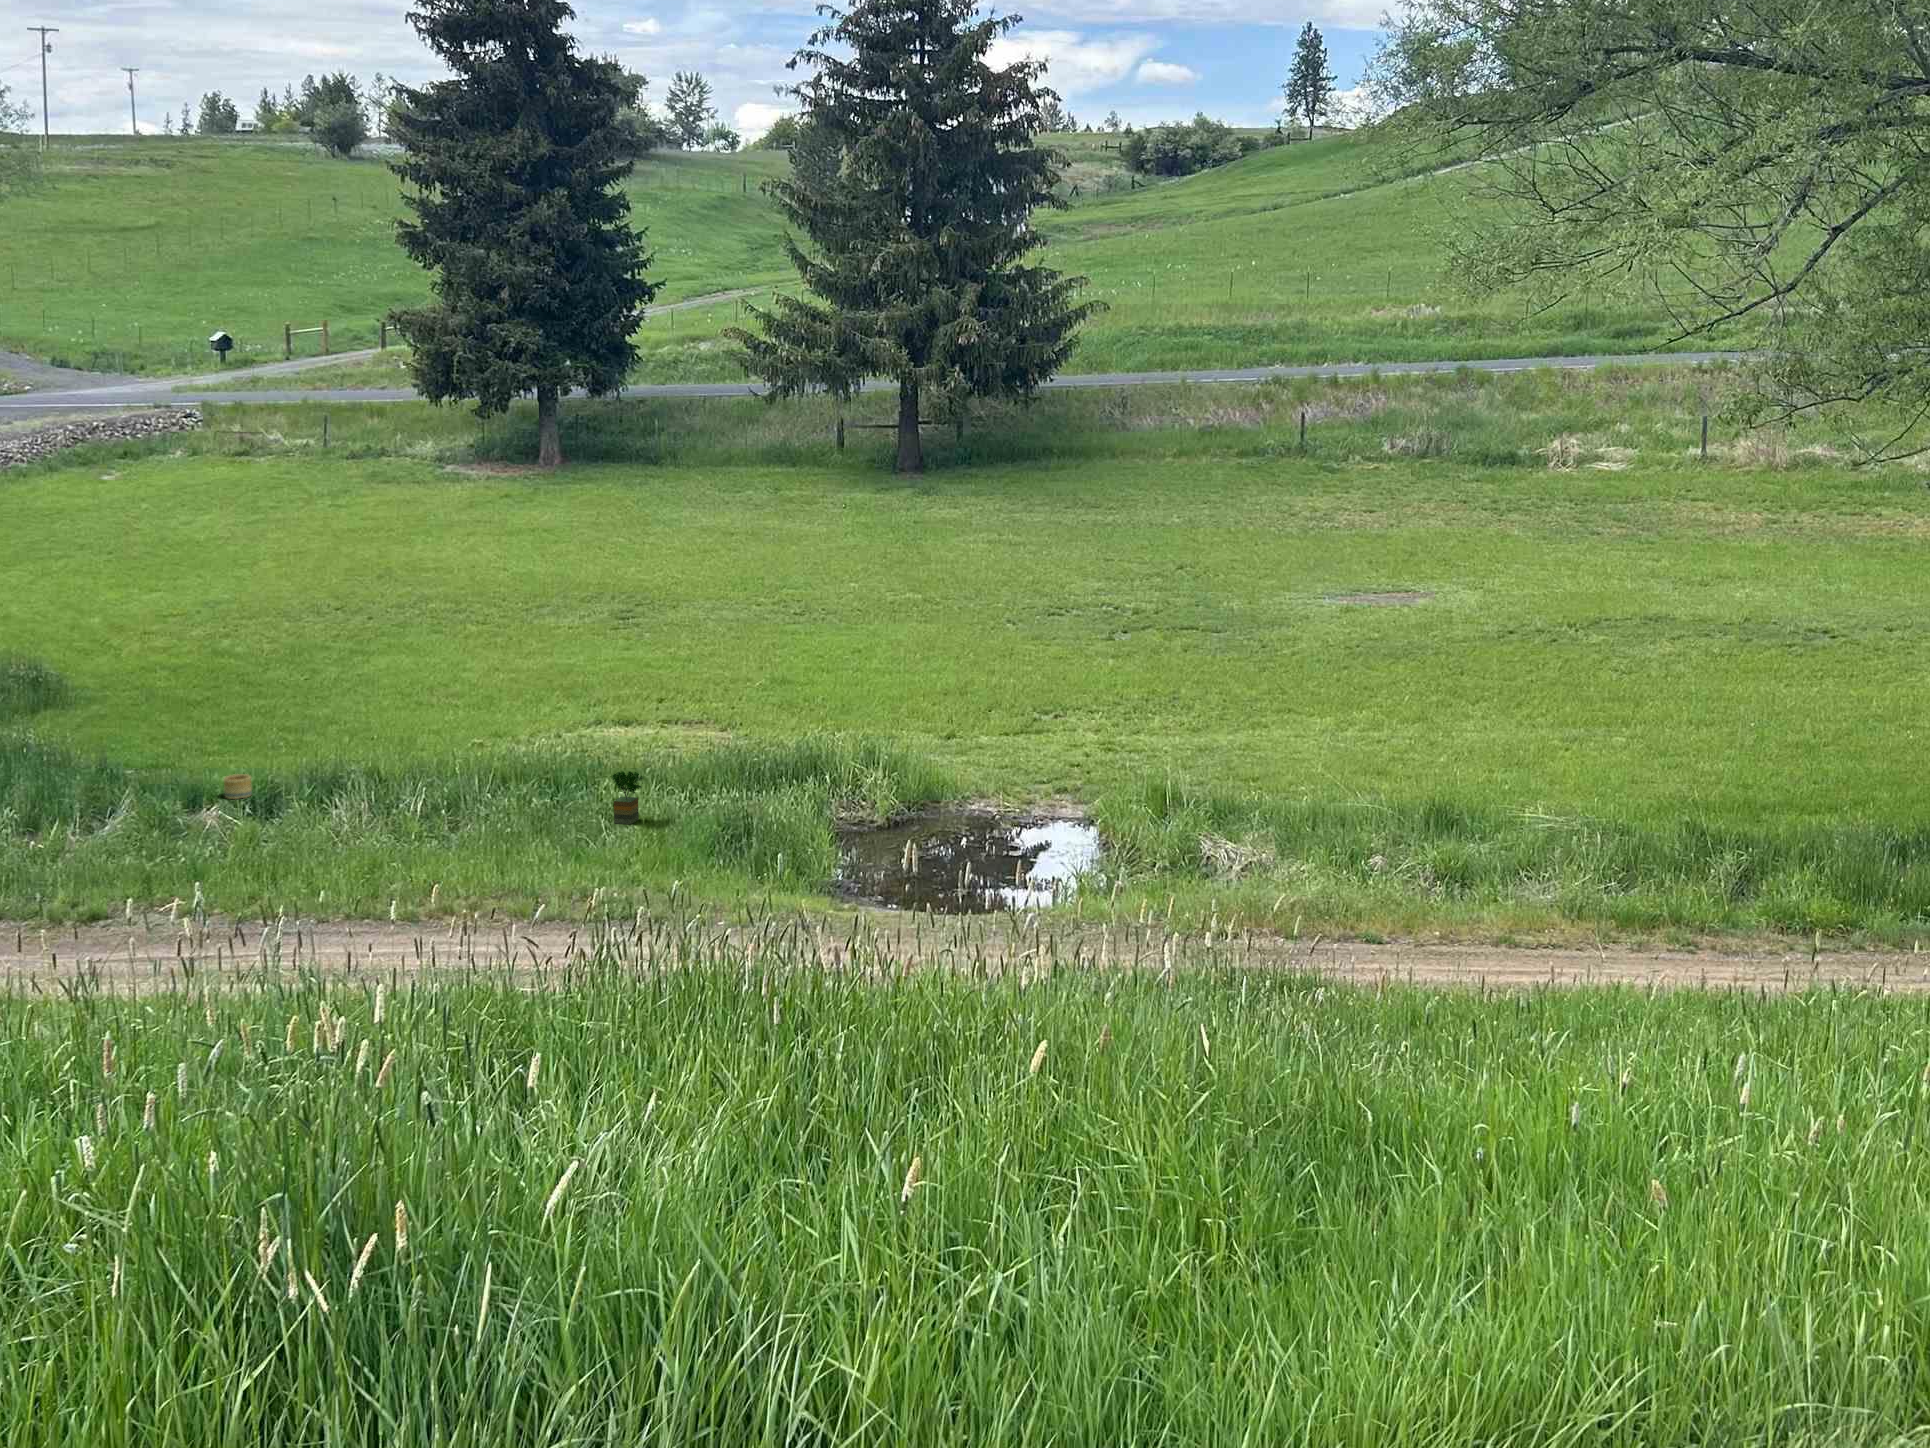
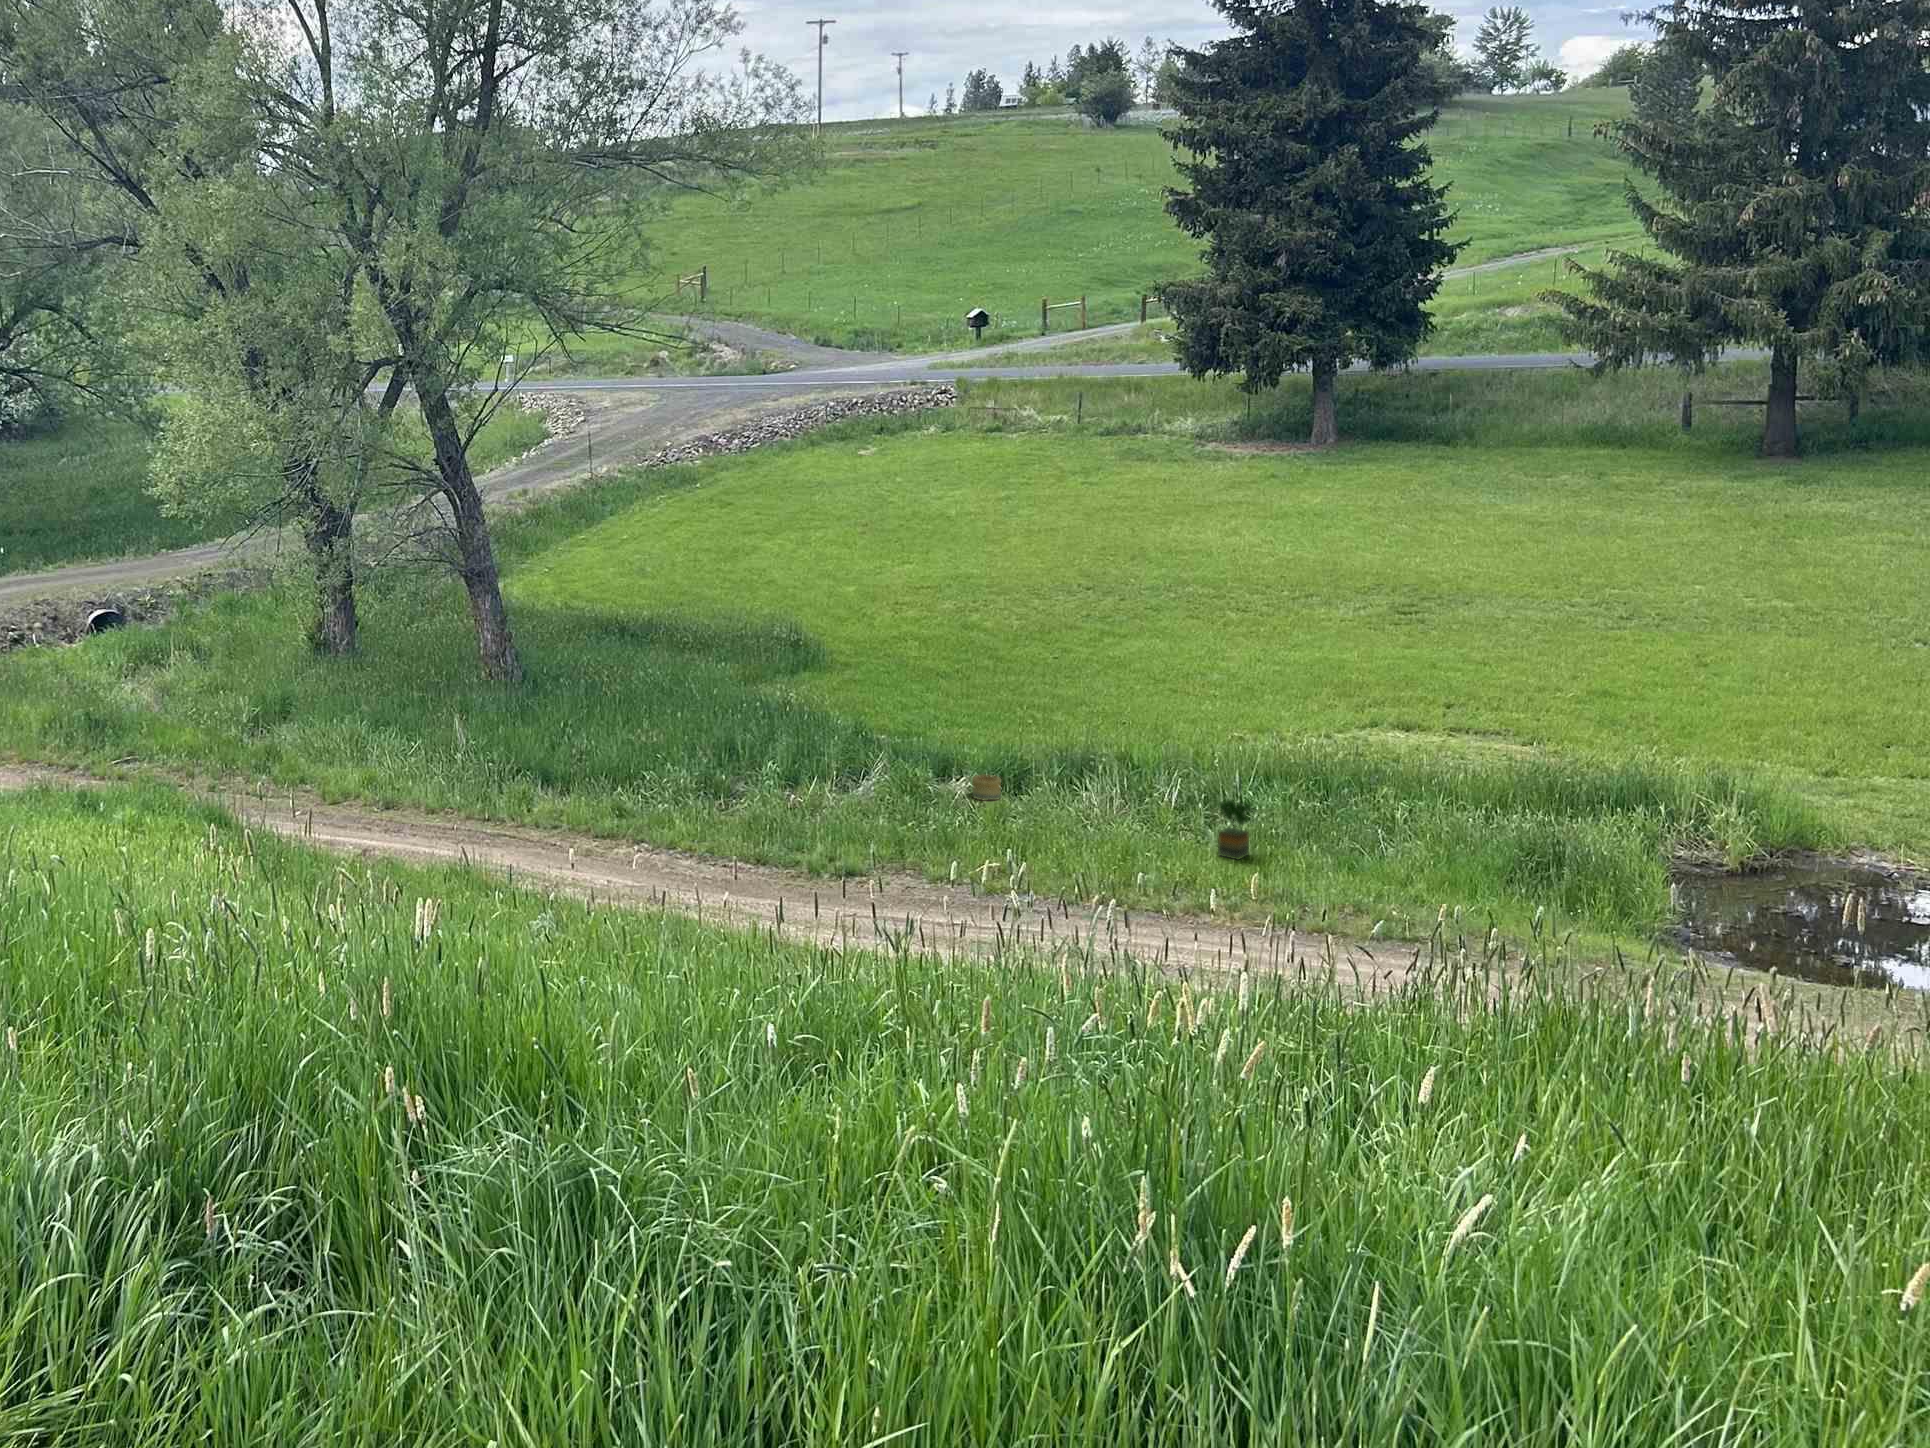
potted tree: present [612,771,643,824] -> present [1218,800,1257,859]

